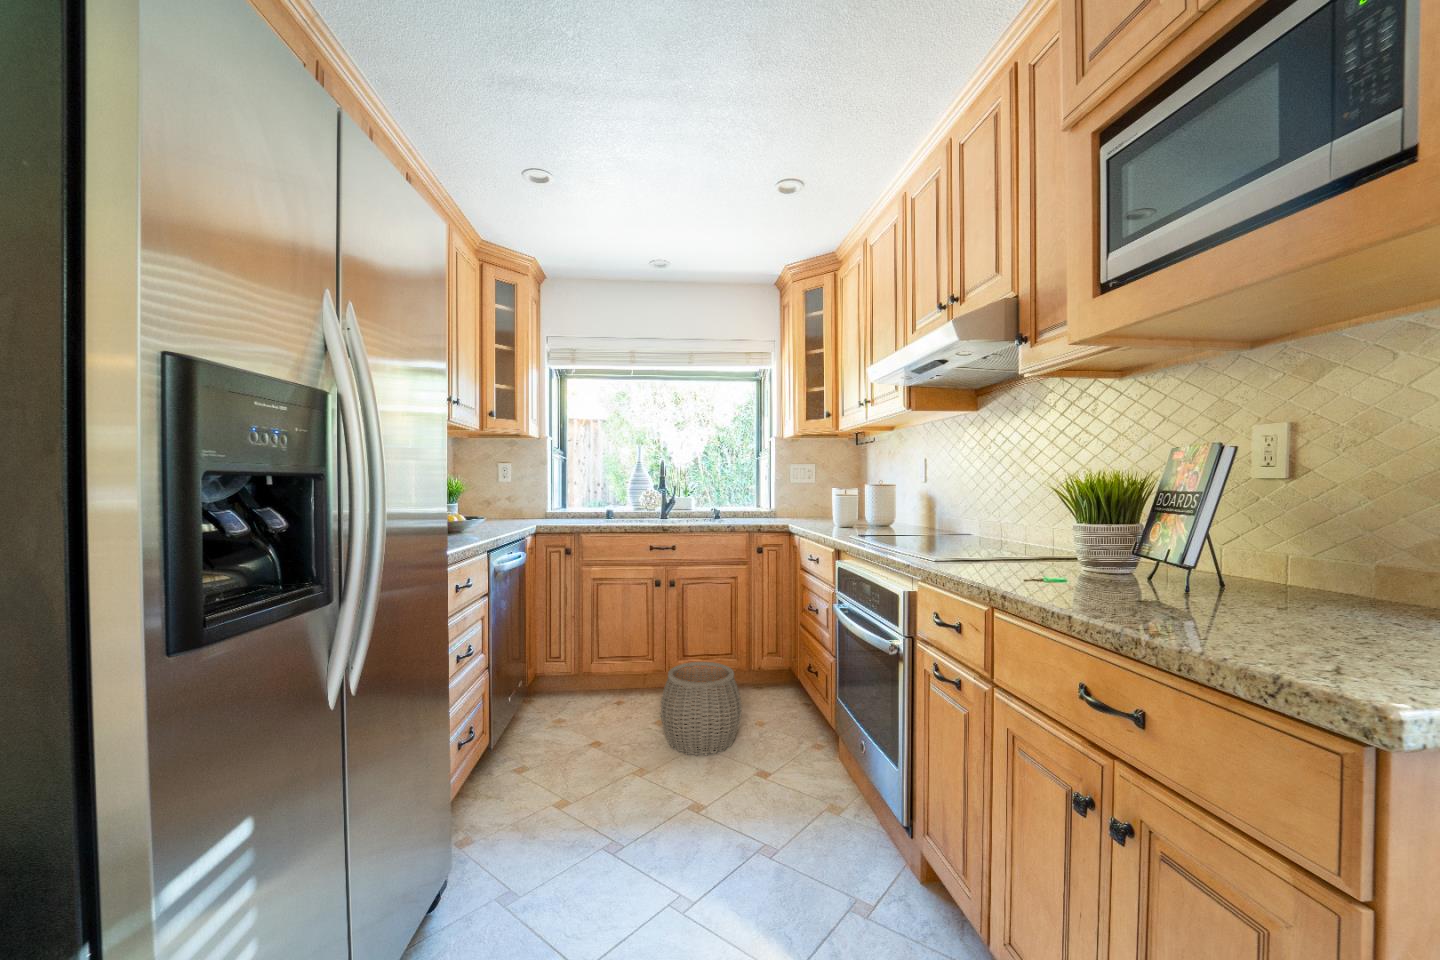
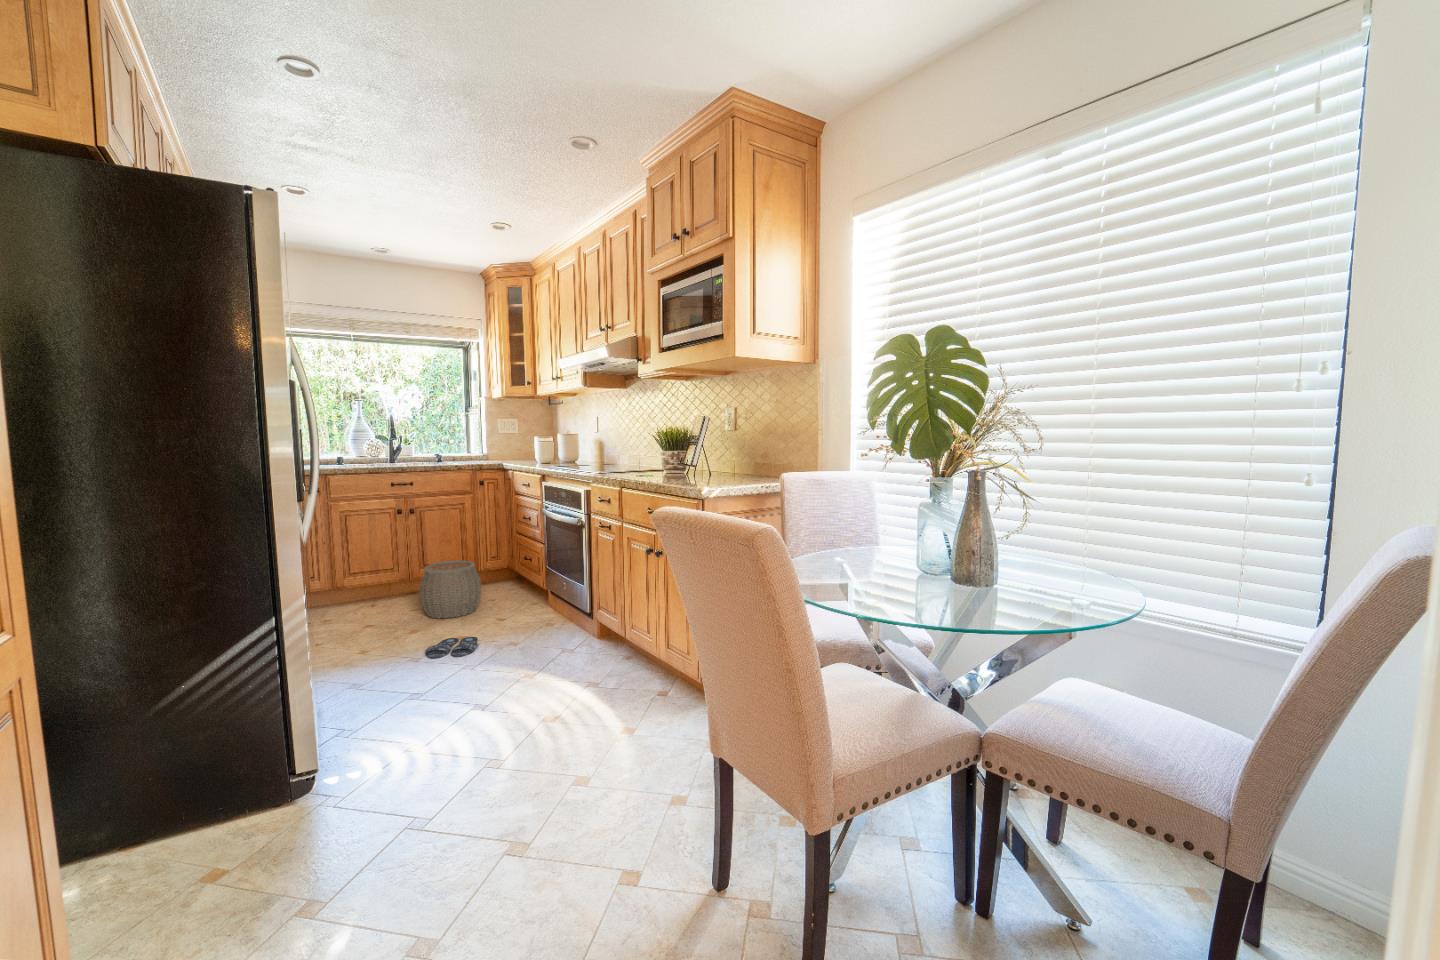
slippers: none [628,809,714,872] -> present [426,637,479,658]

